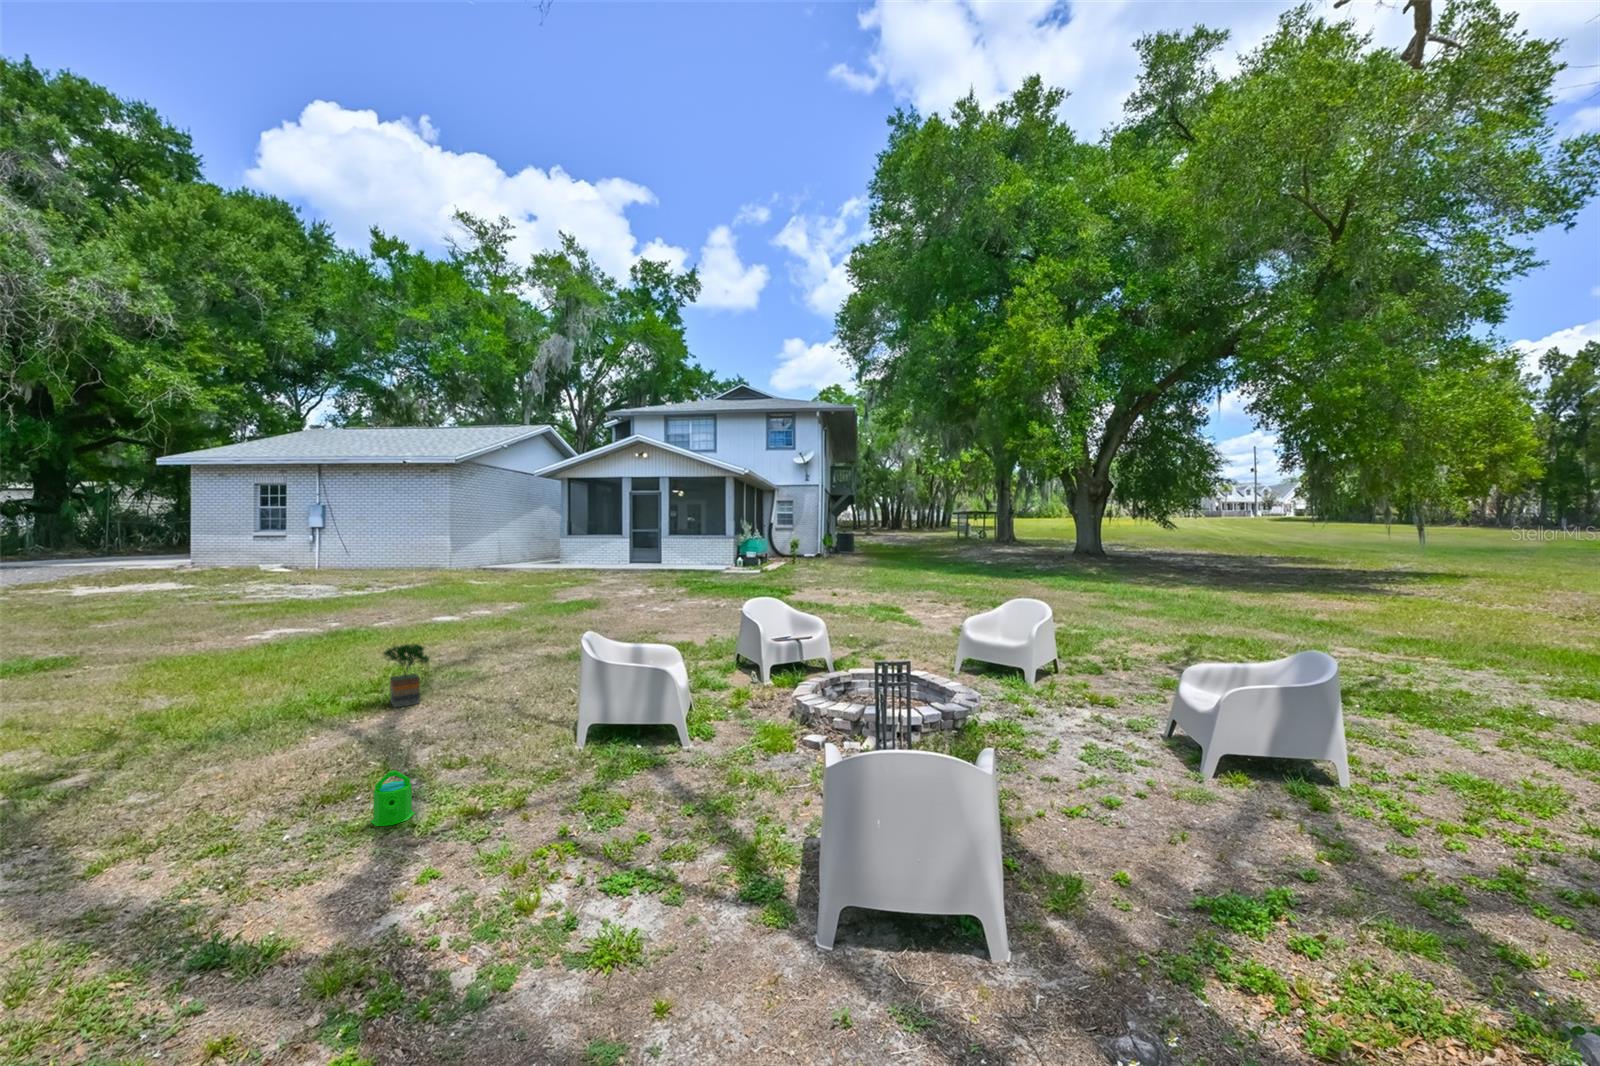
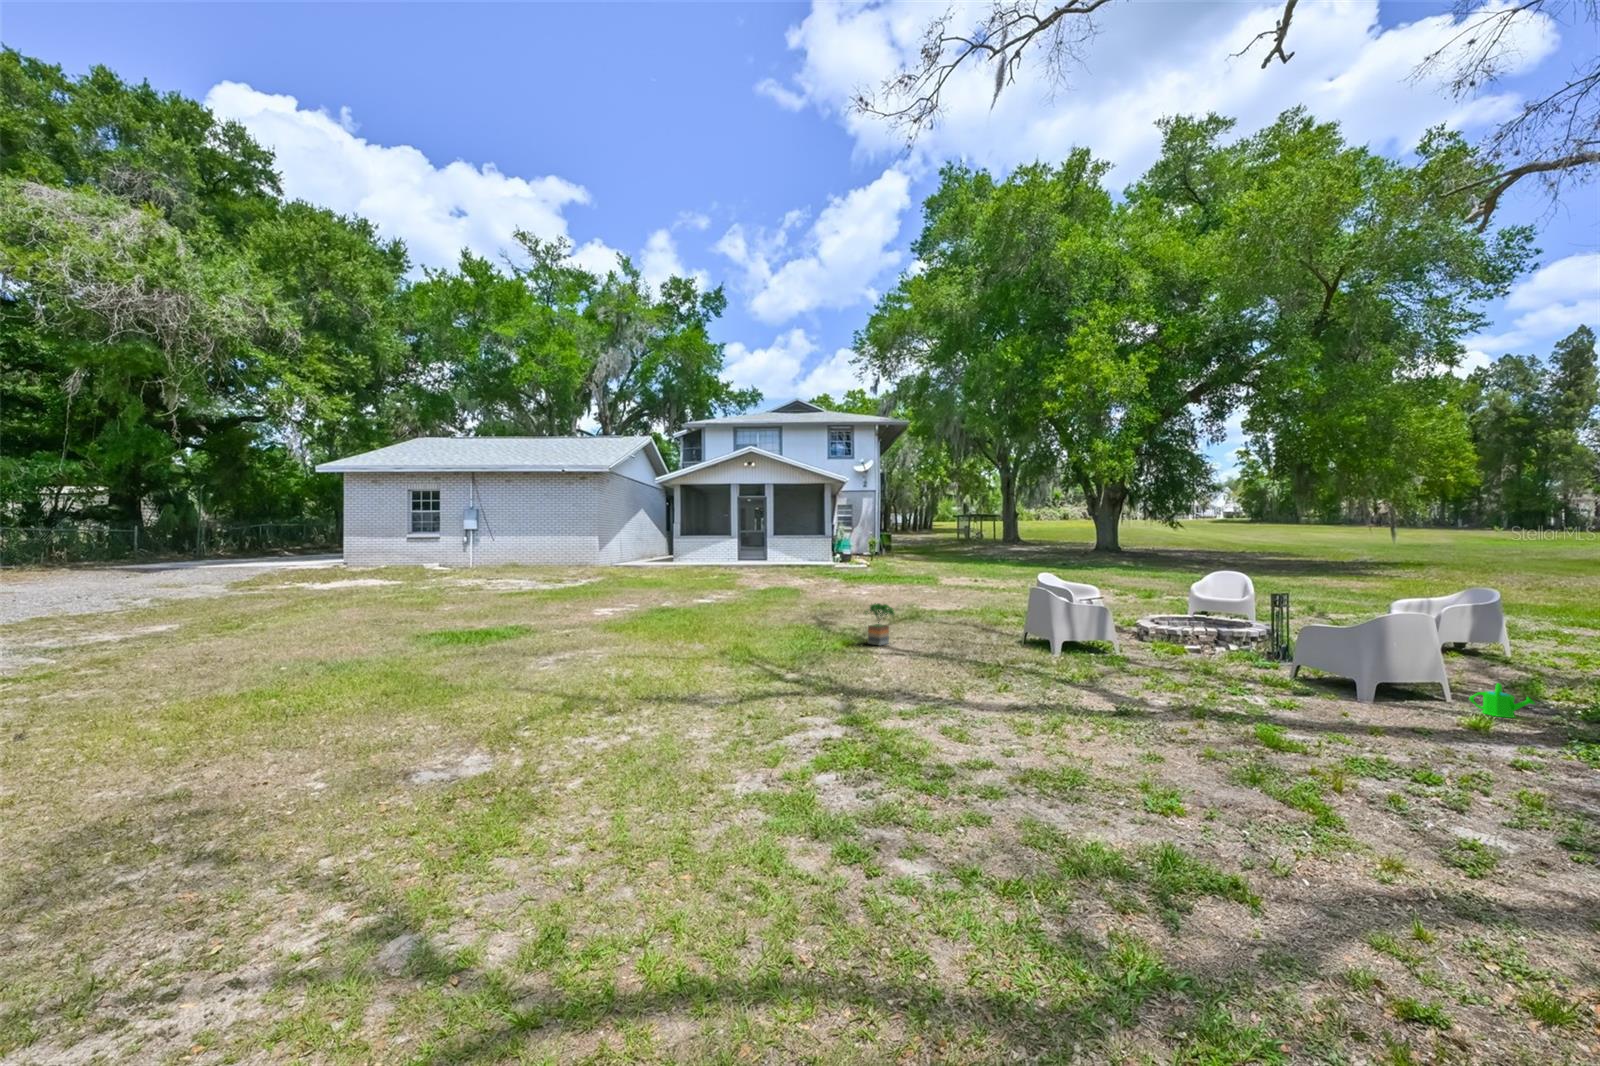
watering can: present [371,770,415,826] -> present [1469,683,1535,718]

